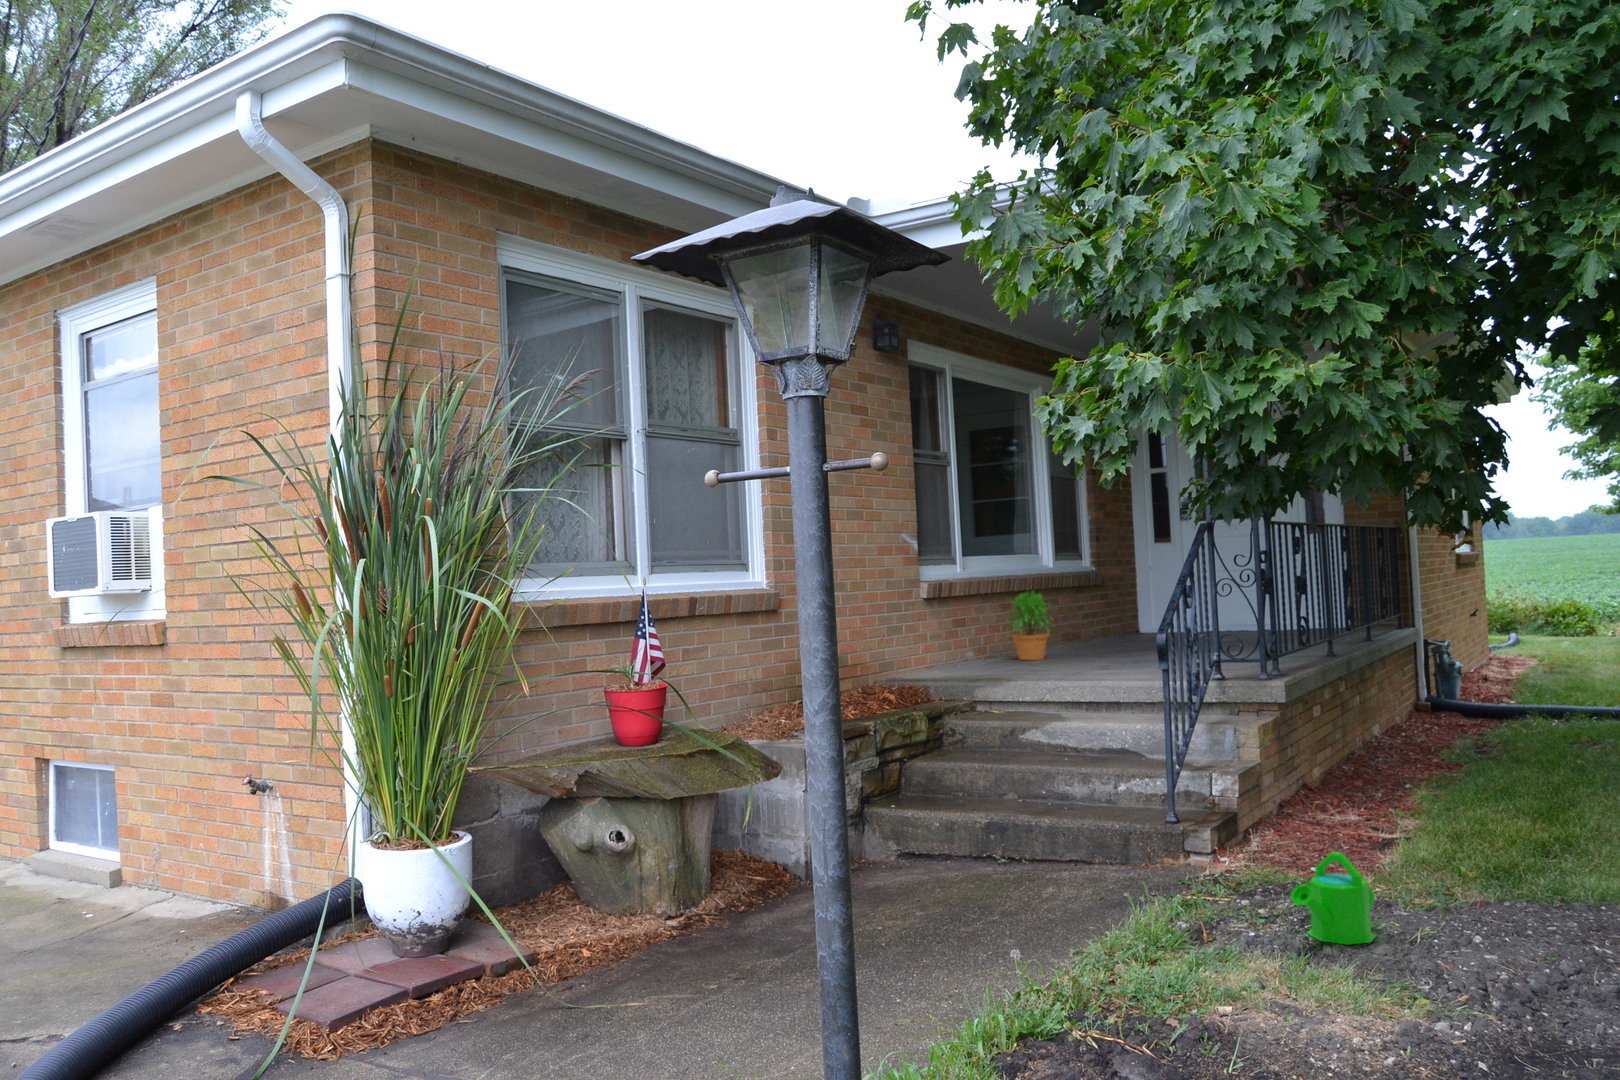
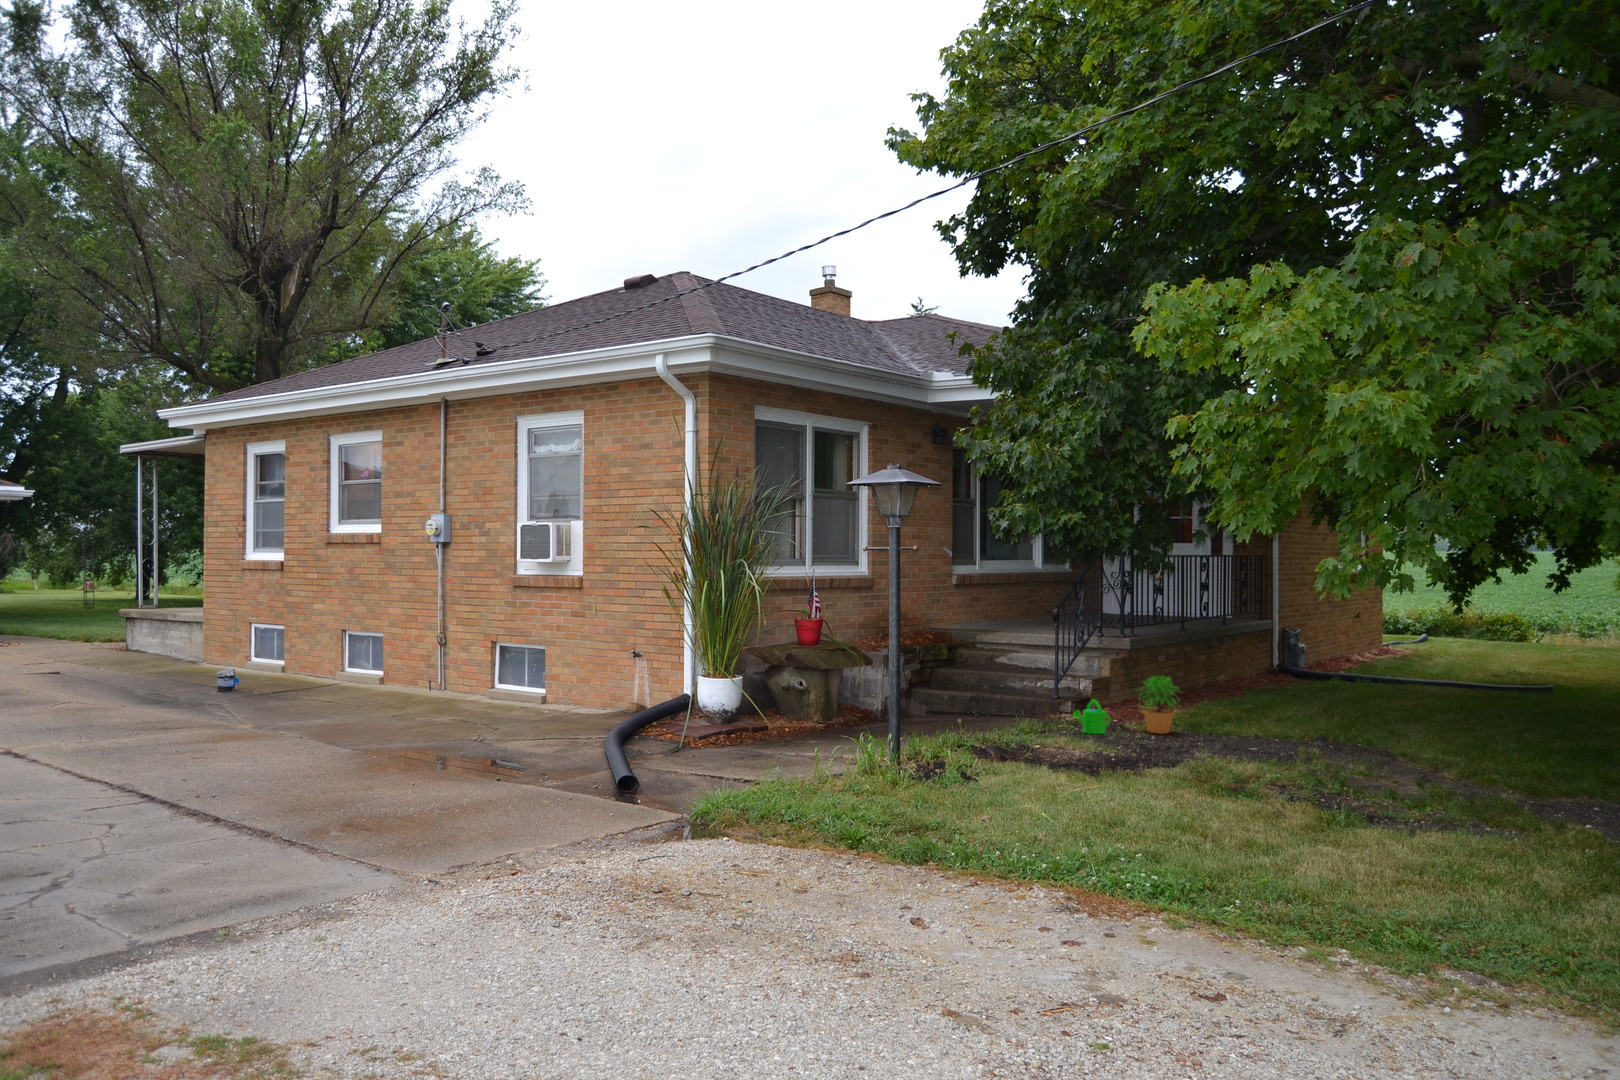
potted plant: present [1007,592,1051,660] -> present [1140,676,1179,734]

